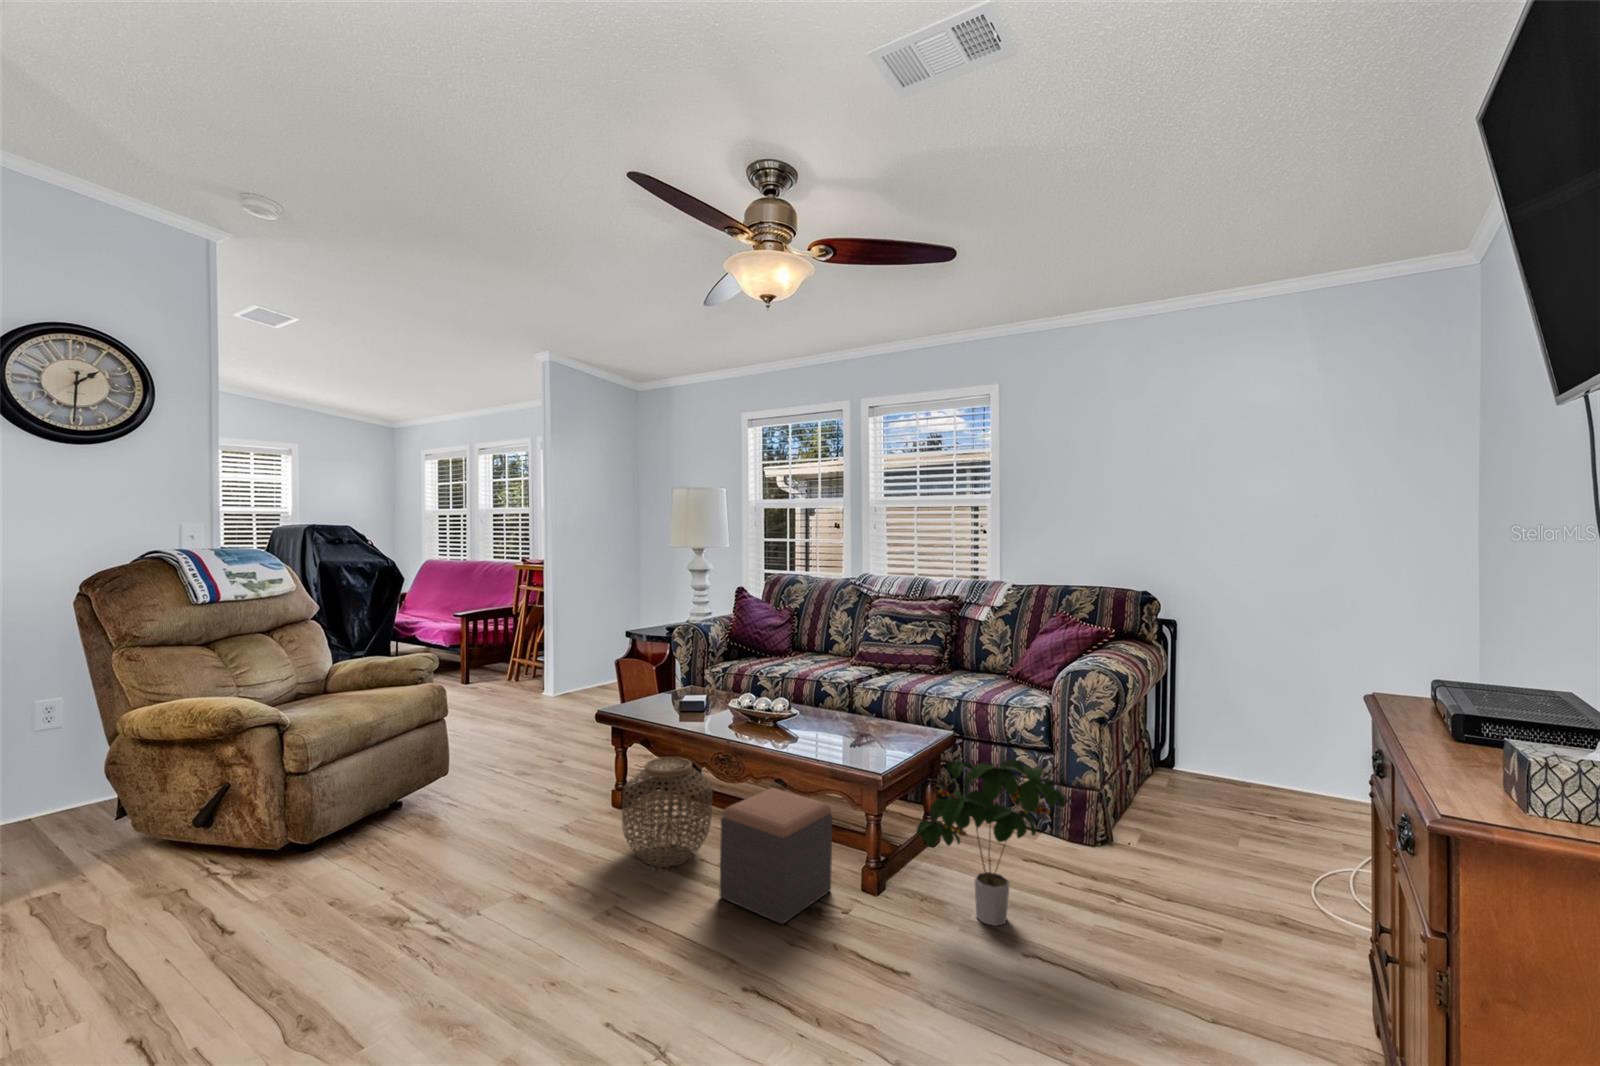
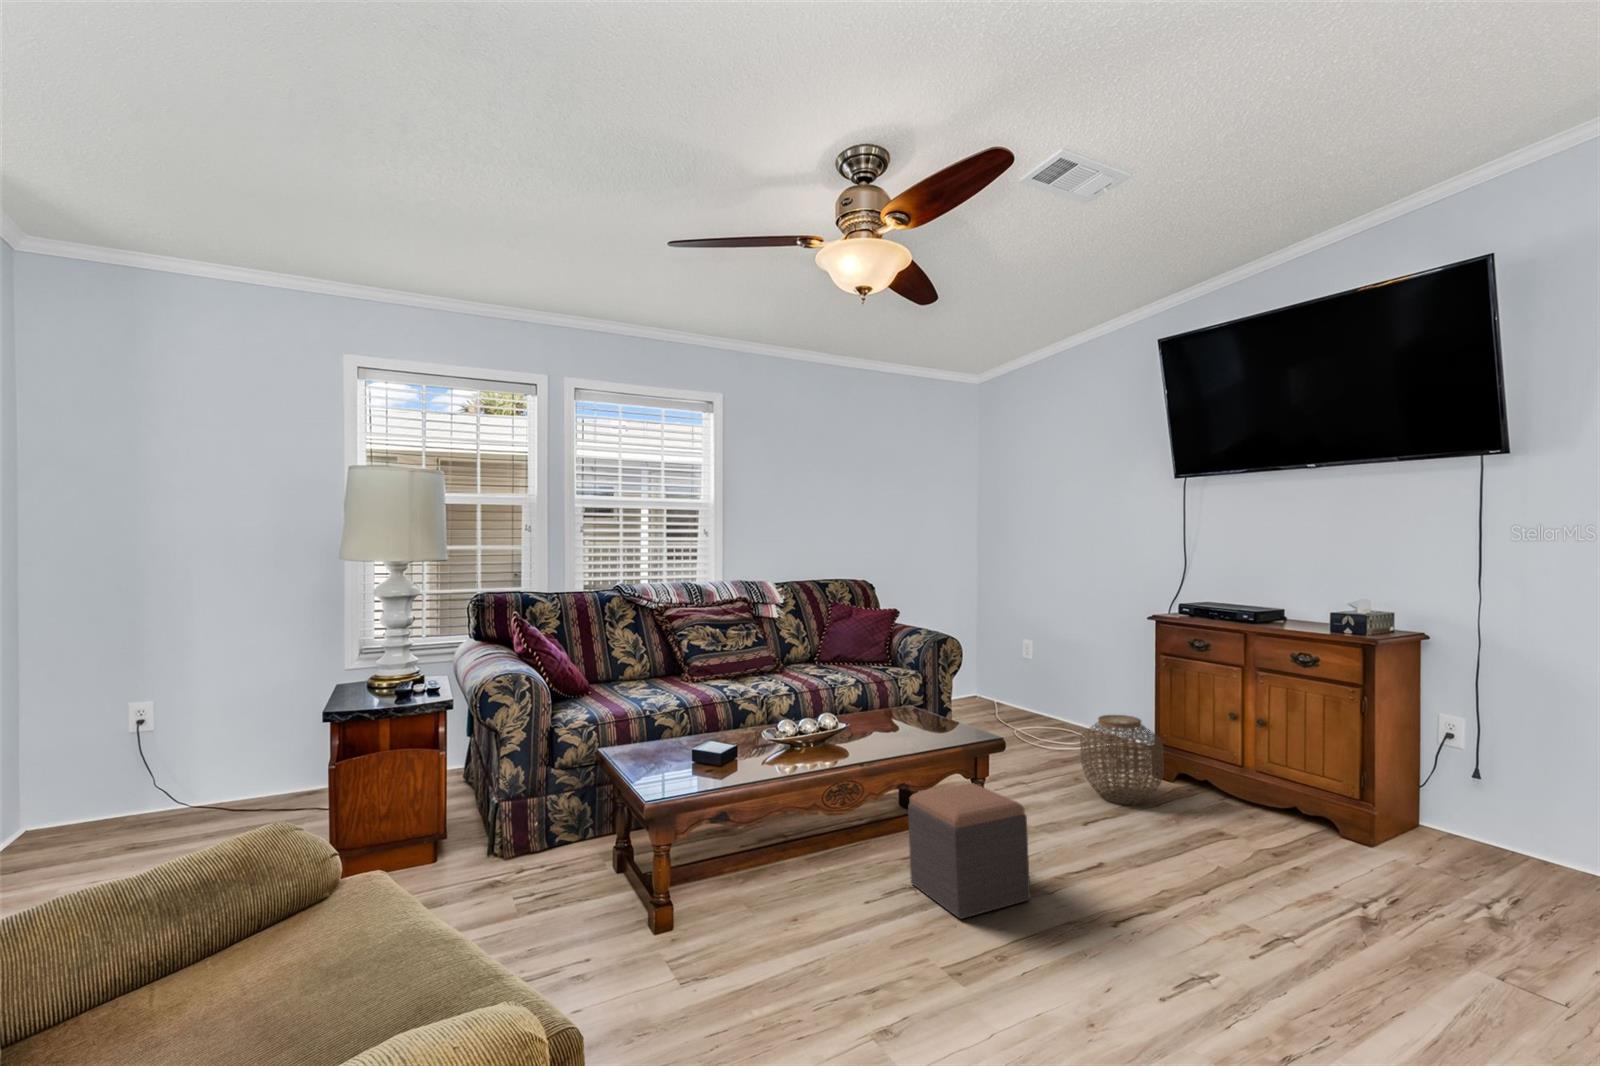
woven basket: present [622,757,712,867] -> present [1080,715,1164,804]
potted plant: present [916,759,1065,926] -> none [1013,697,1067,830]

